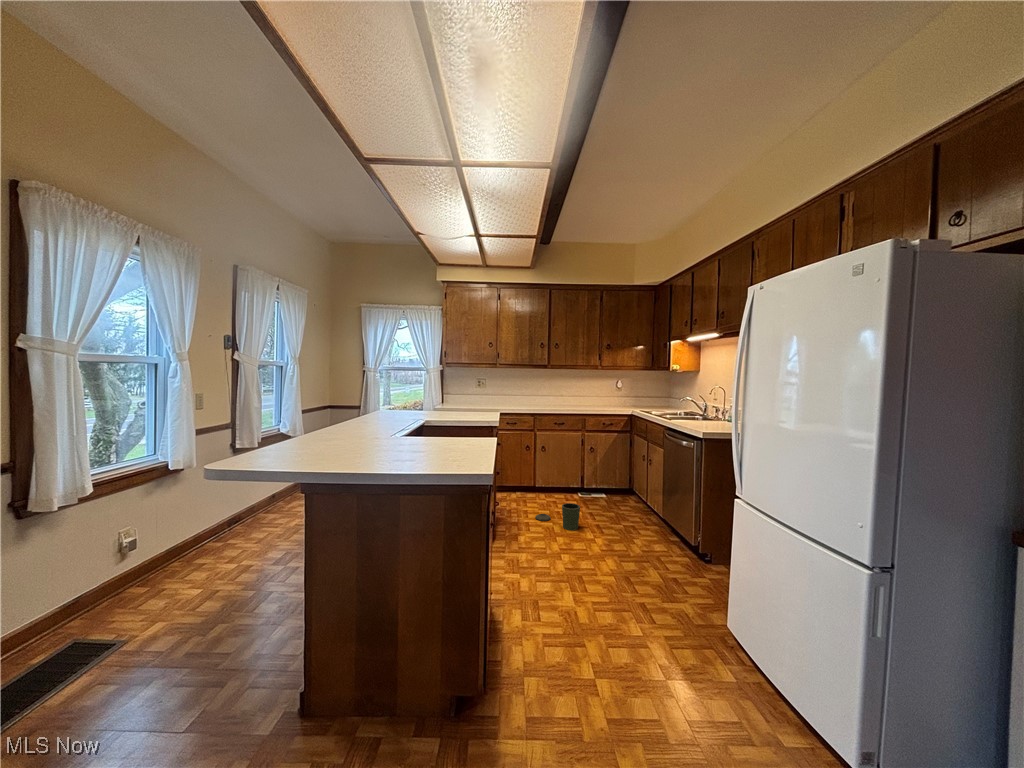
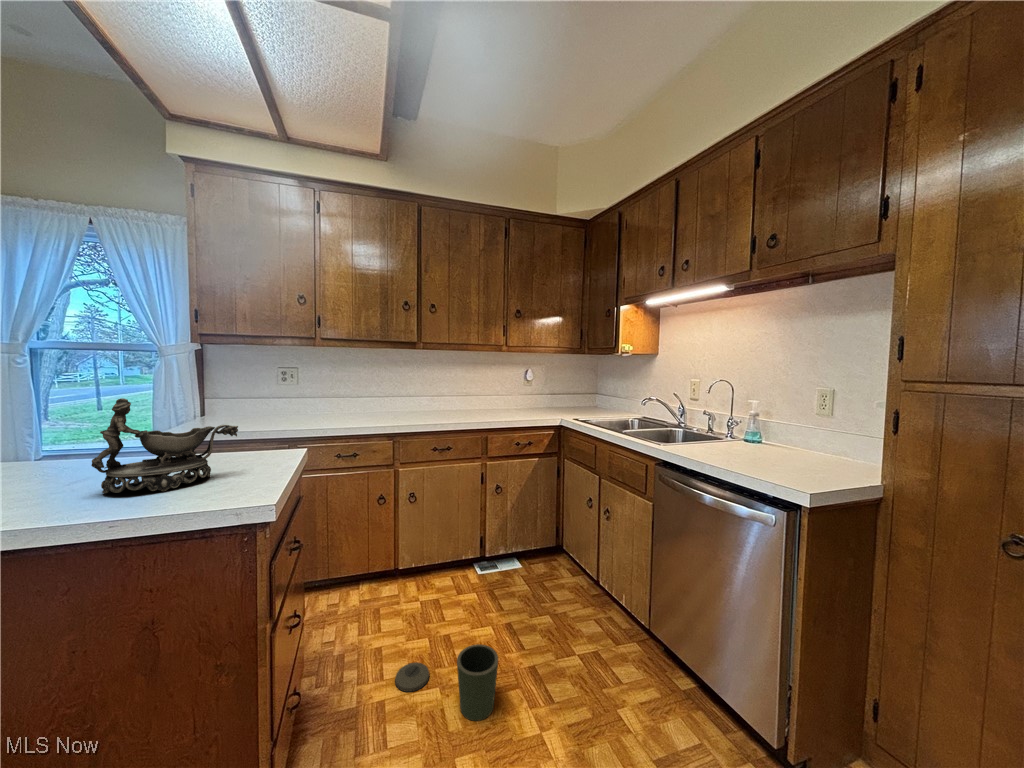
decorative bowl: none [454,387,487,416] -> present [91,398,238,493]

